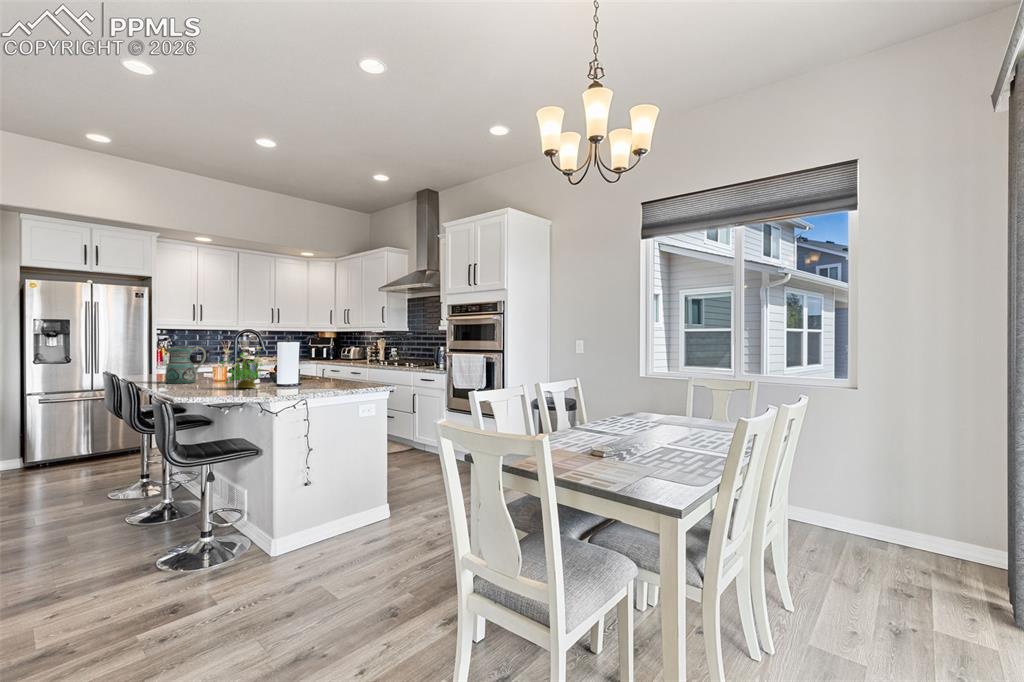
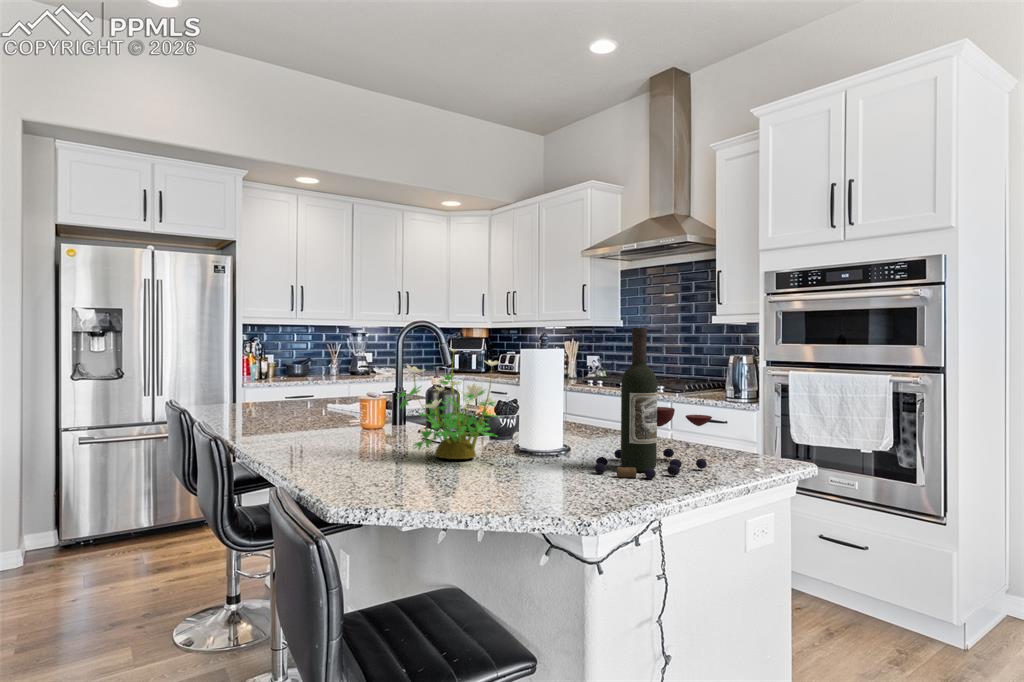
wine bottle: none [299,333,359,391] -> present [595,328,712,479]
ceramic pitcher: present [165,346,206,384] -> none [275,355,347,433]

